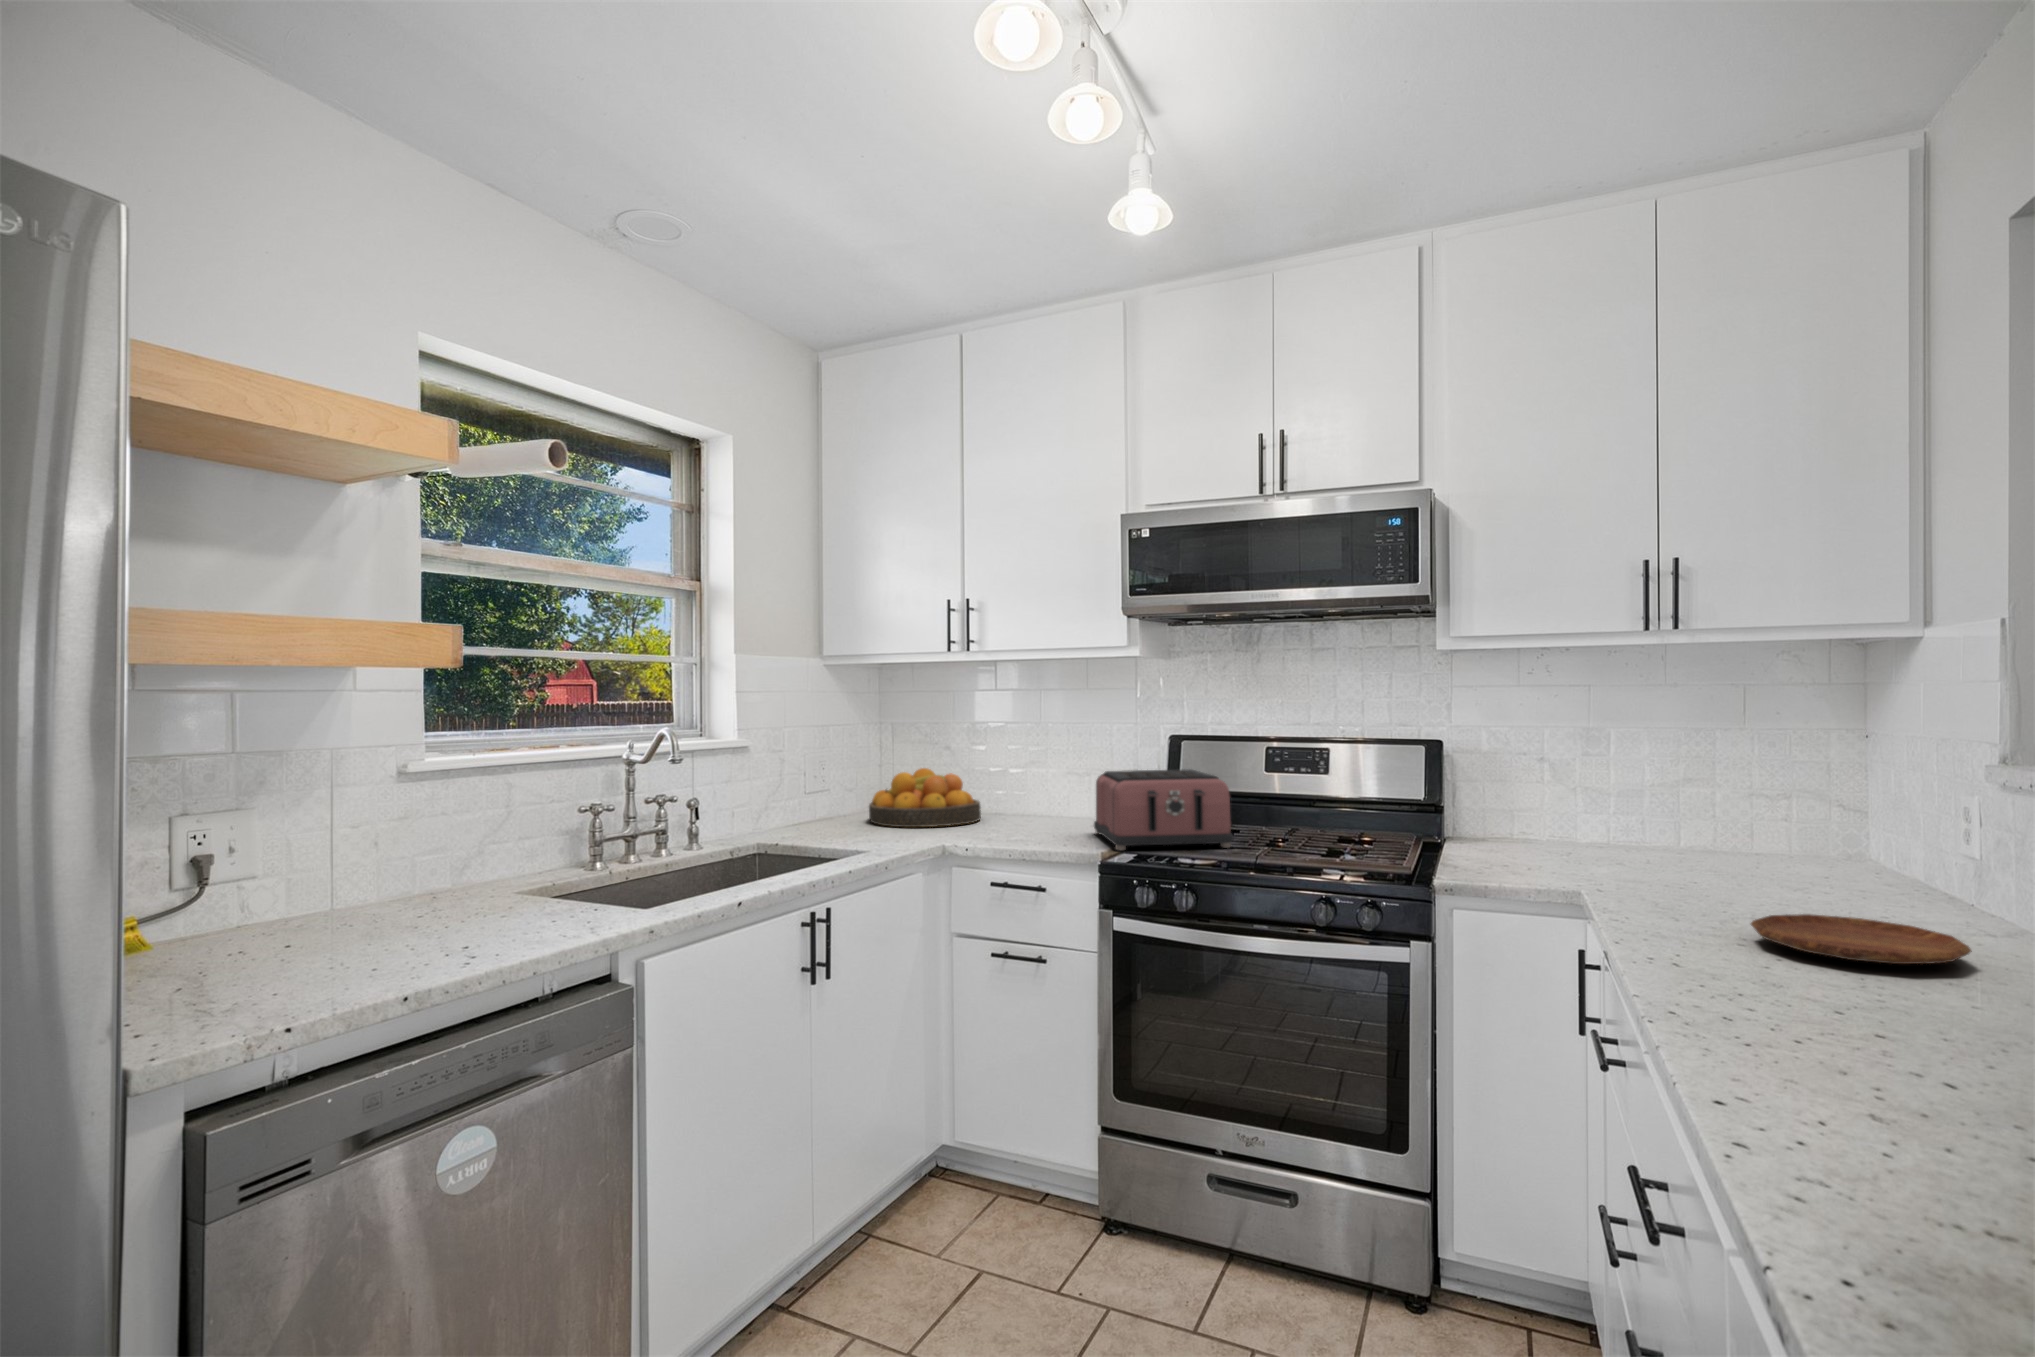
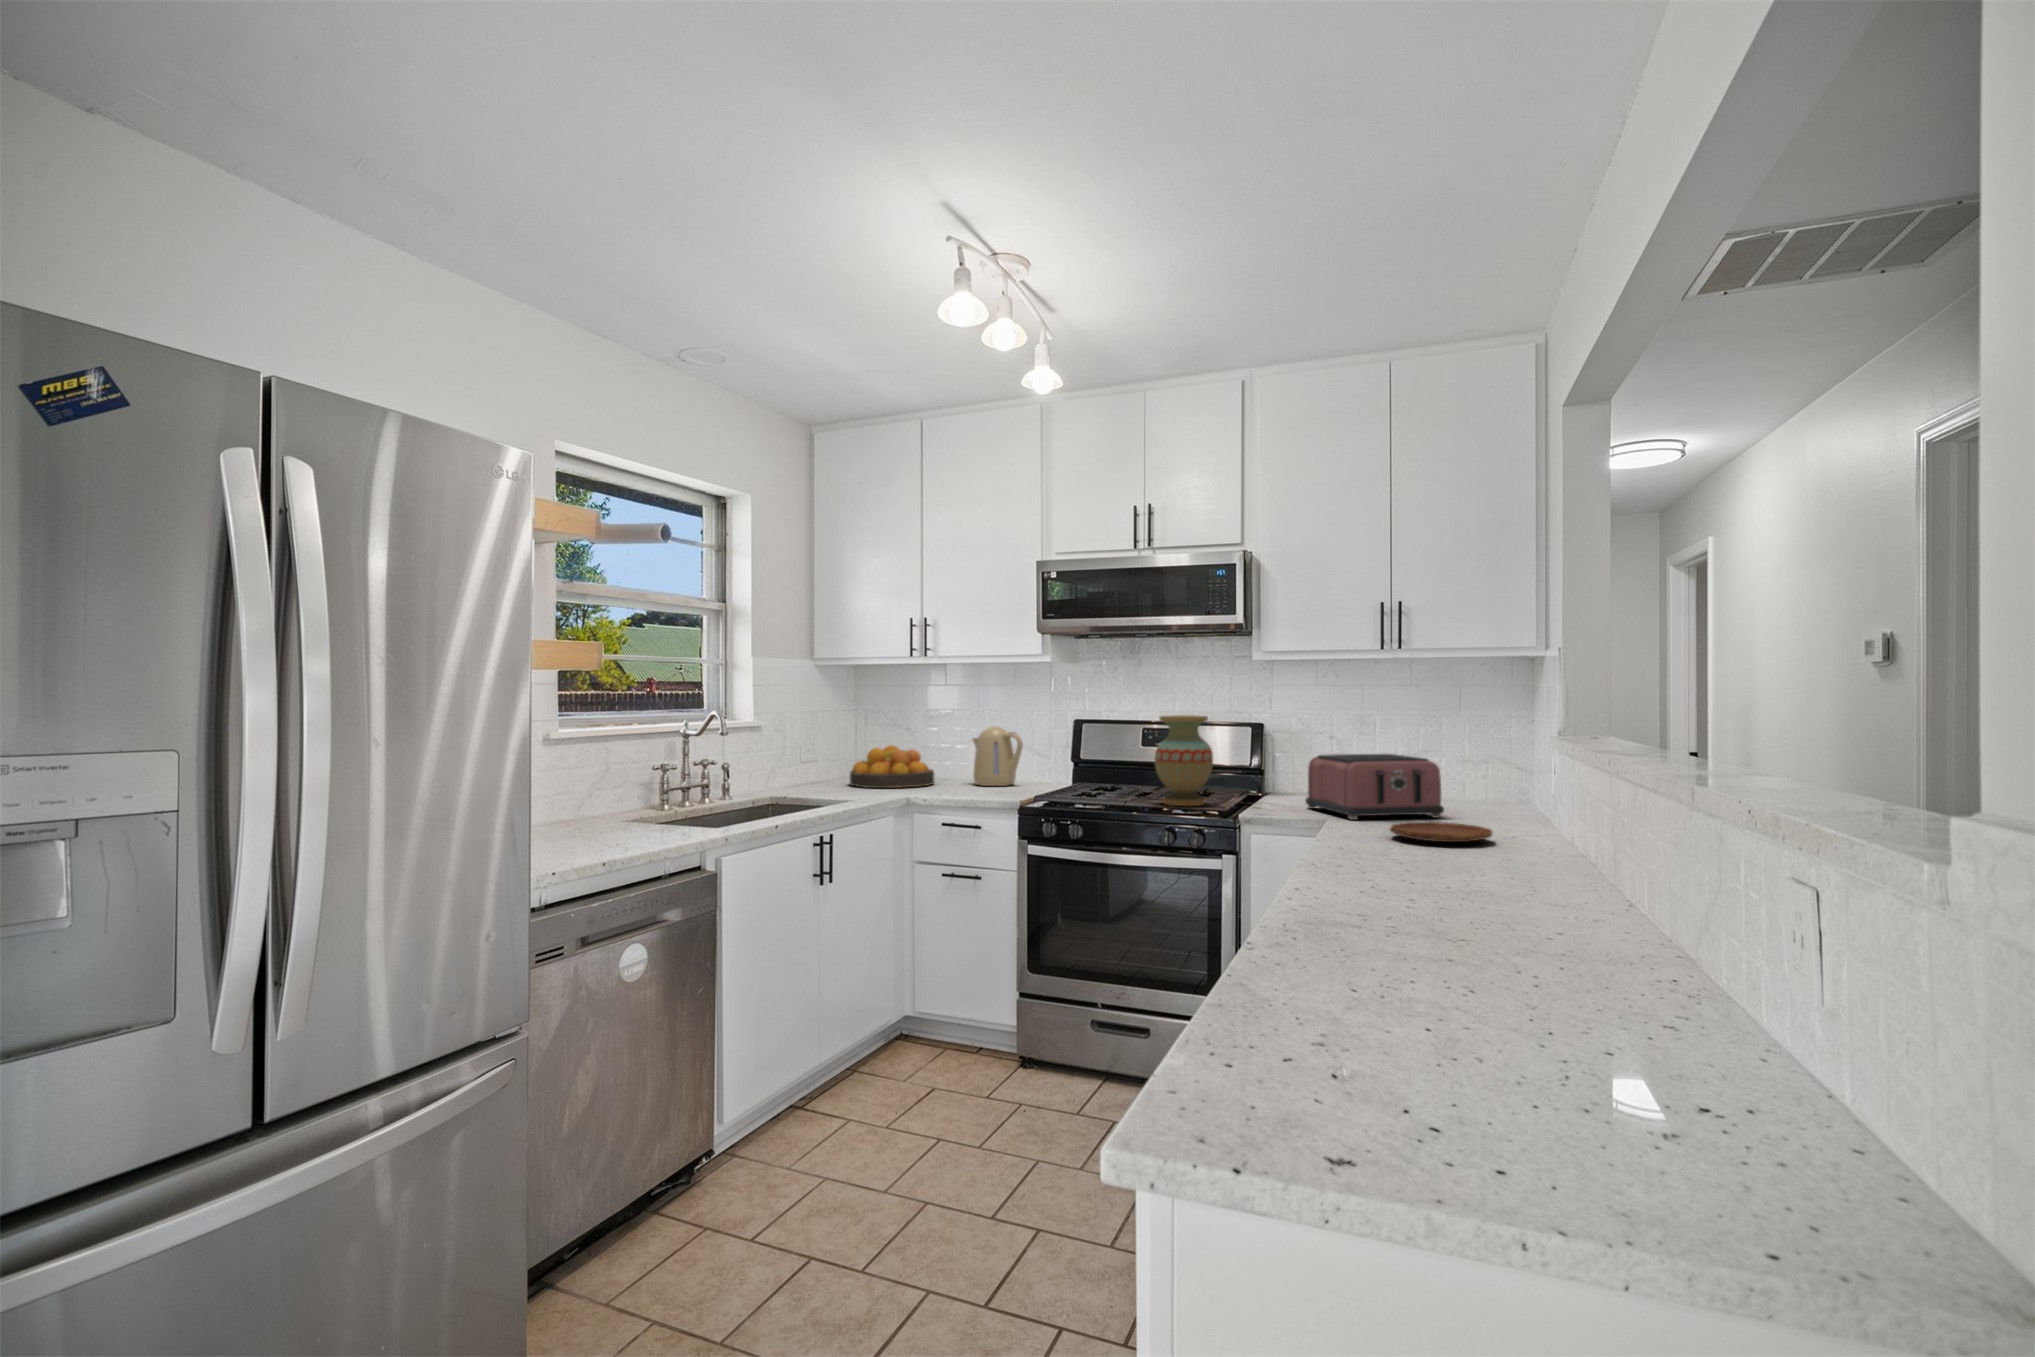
vase: none [1298,730,1387,864] -> present [1155,715,1213,806]
kettle: none [1030,743,1099,824] -> present [973,726,1023,786]
toaster: present [1094,769,1234,851] -> present [1305,754,1444,820]

